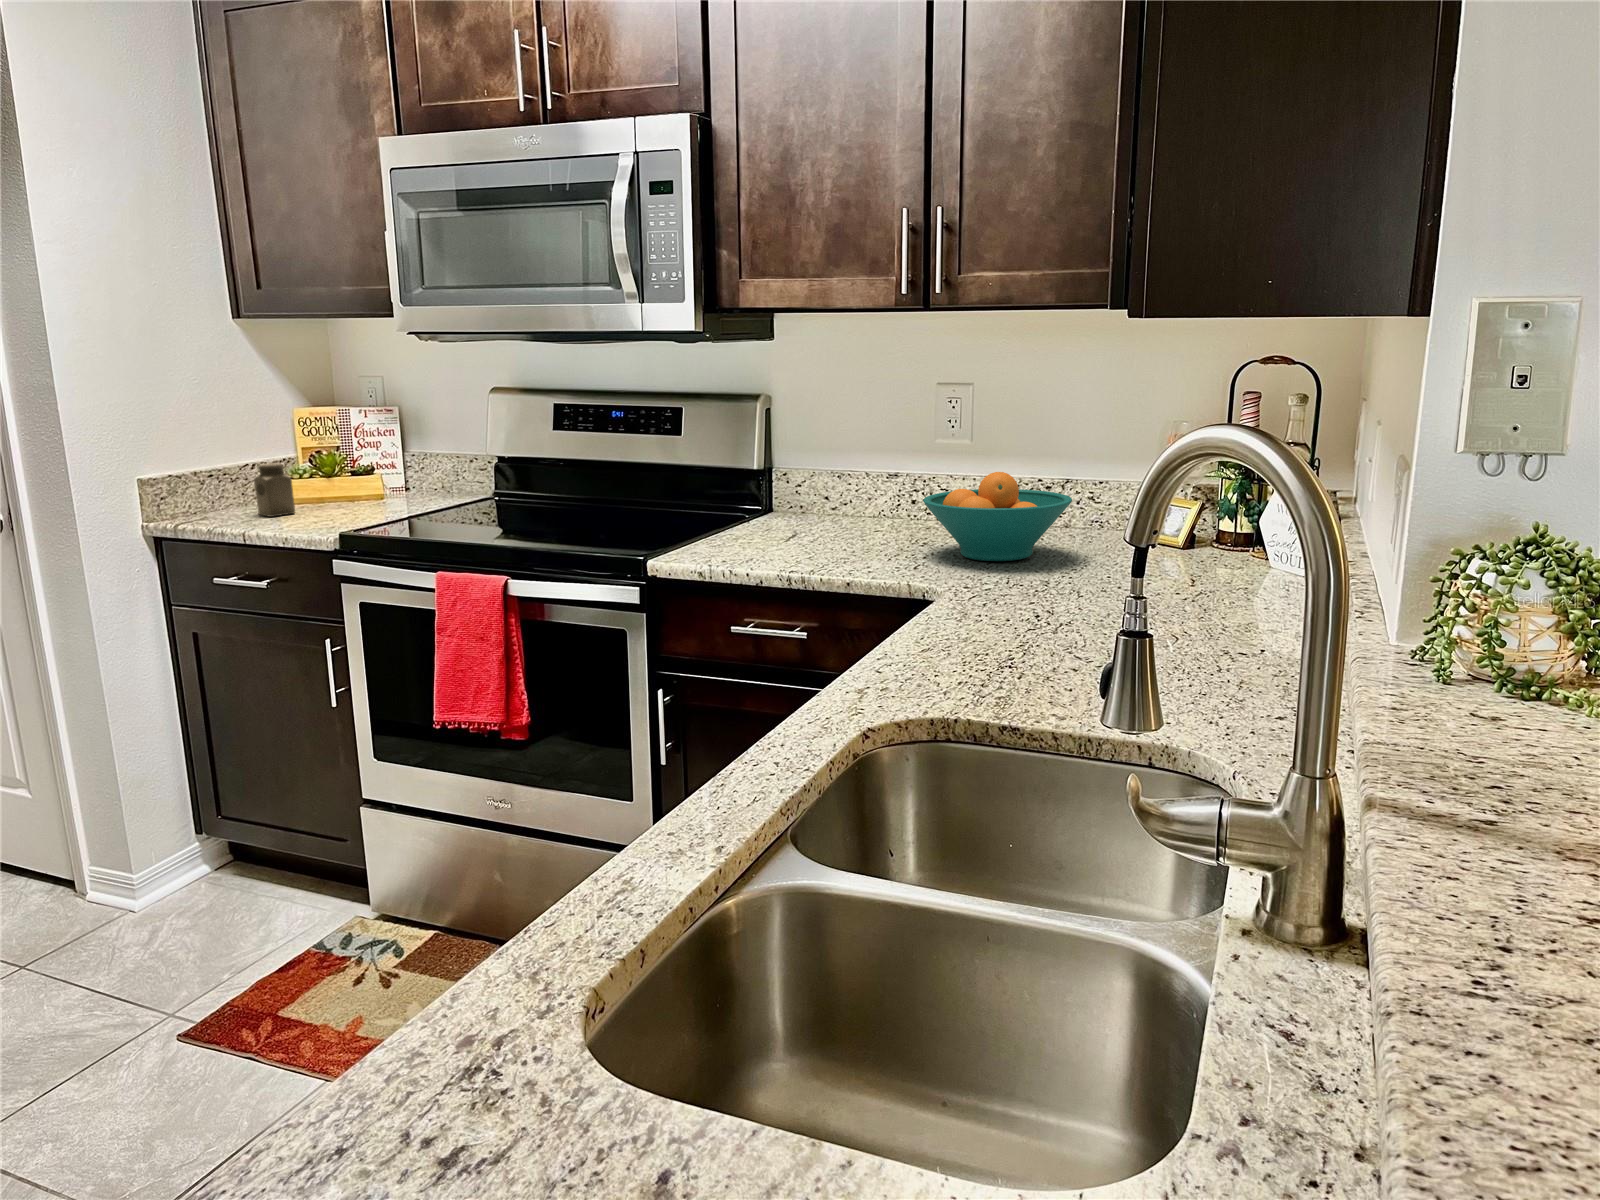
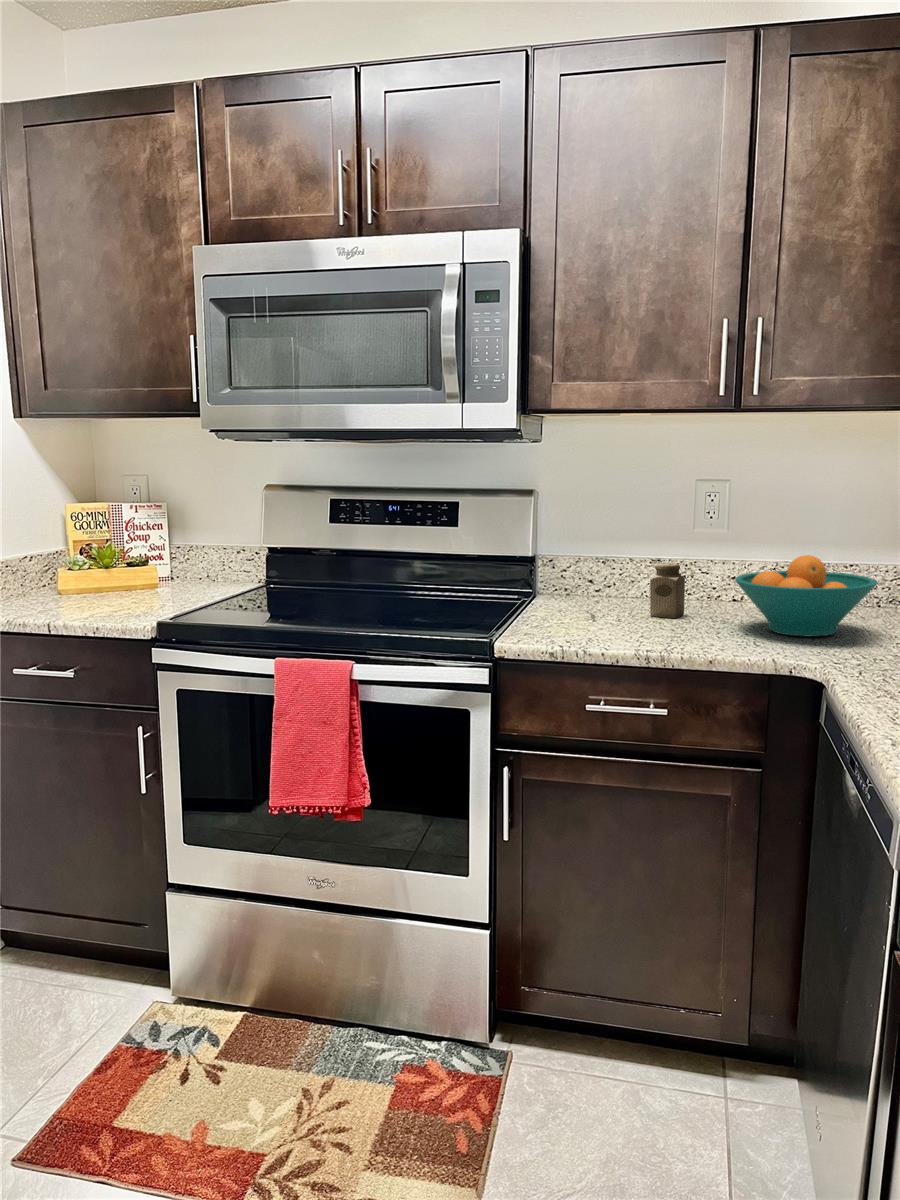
salt shaker: present [254,463,295,517] -> present [650,563,685,618]

